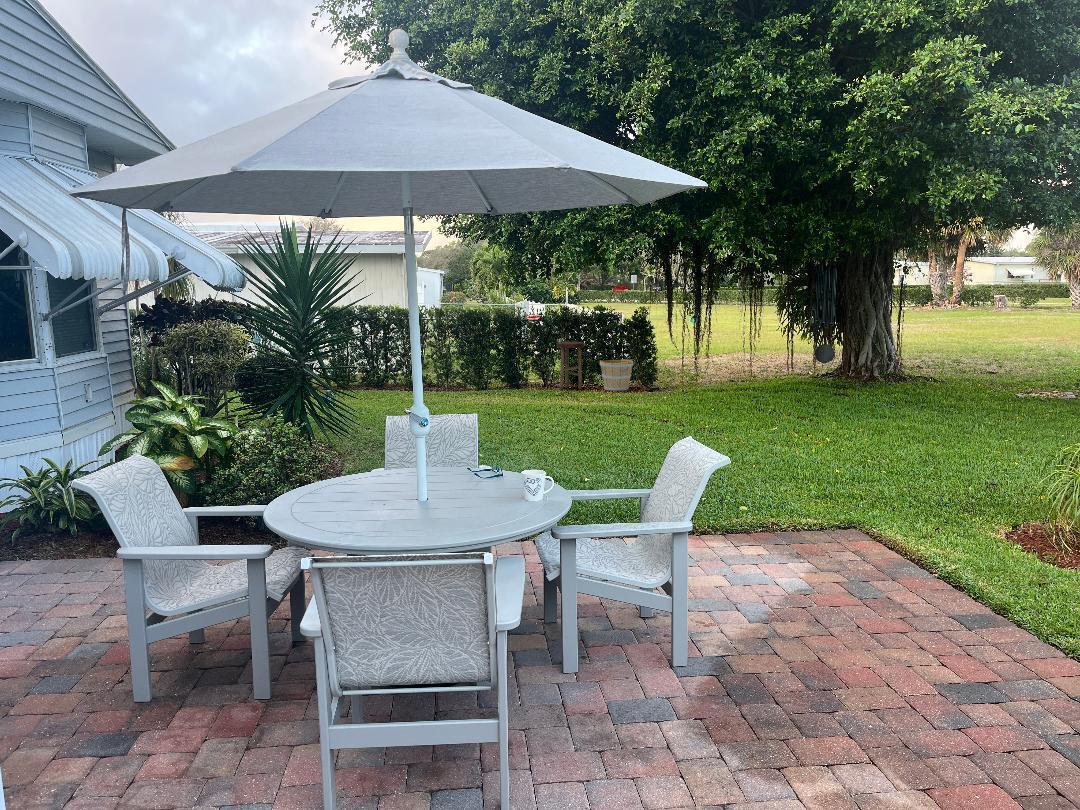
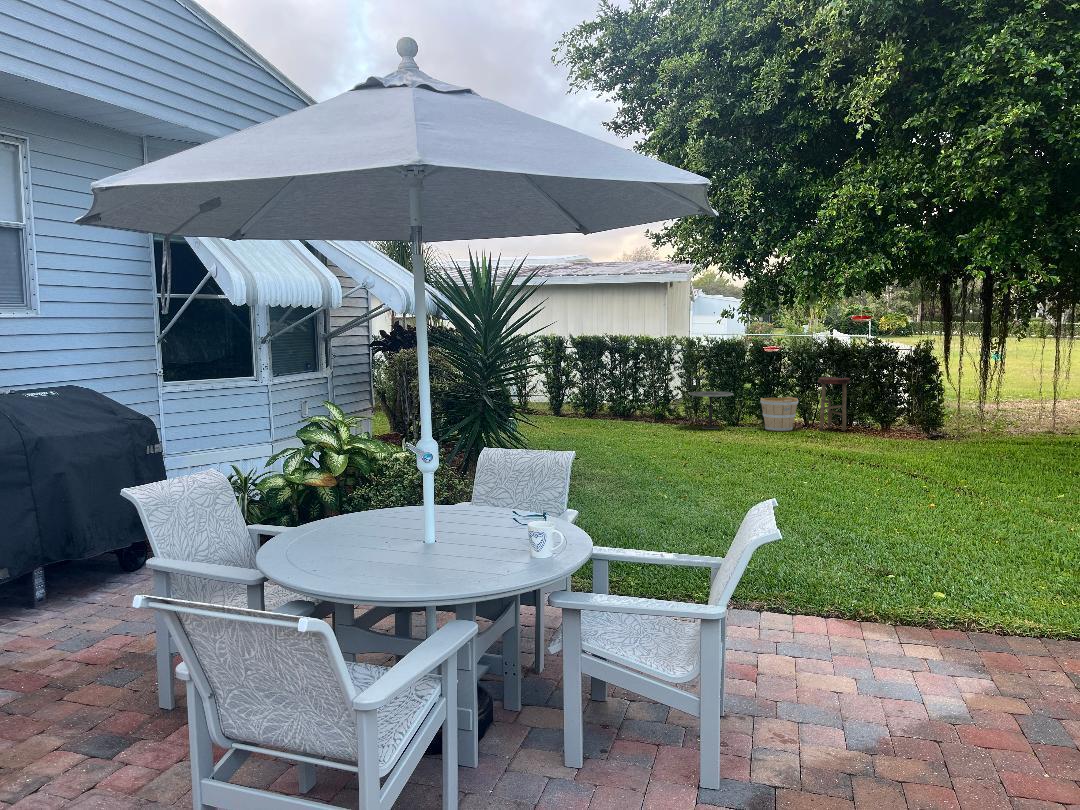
side table: none [442,358,483,394] -> present [689,391,733,429]
wooden bucket: present [600,359,633,391] -> present [760,397,798,431]

